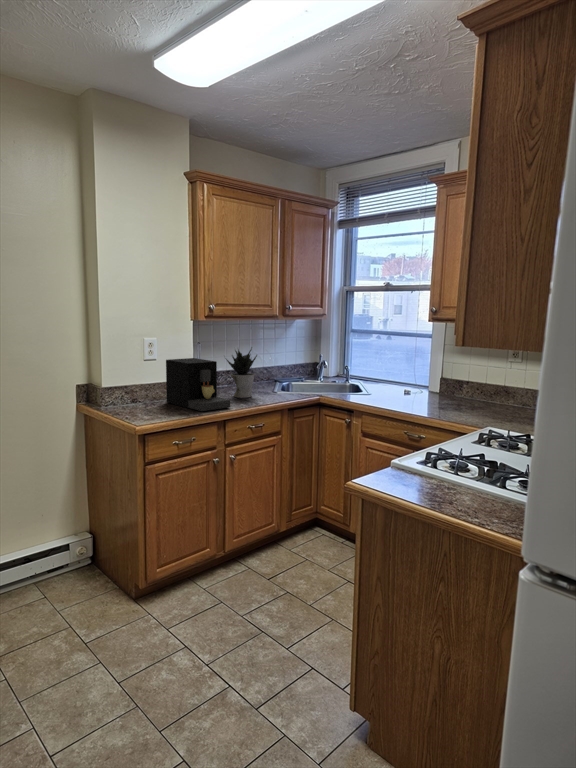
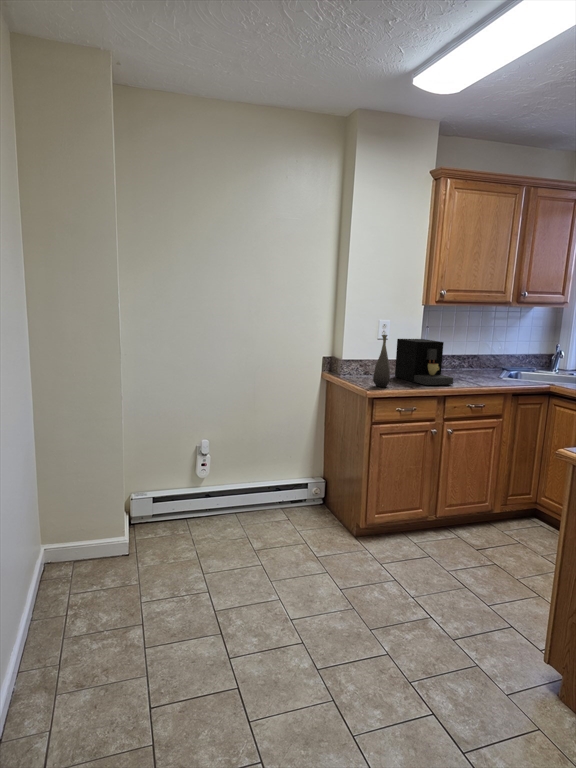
potted plant: present [226,347,257,398] -> none [451,330,485,379]
bottle: none [141,359,161,420] -> present [373,335,390,387]

